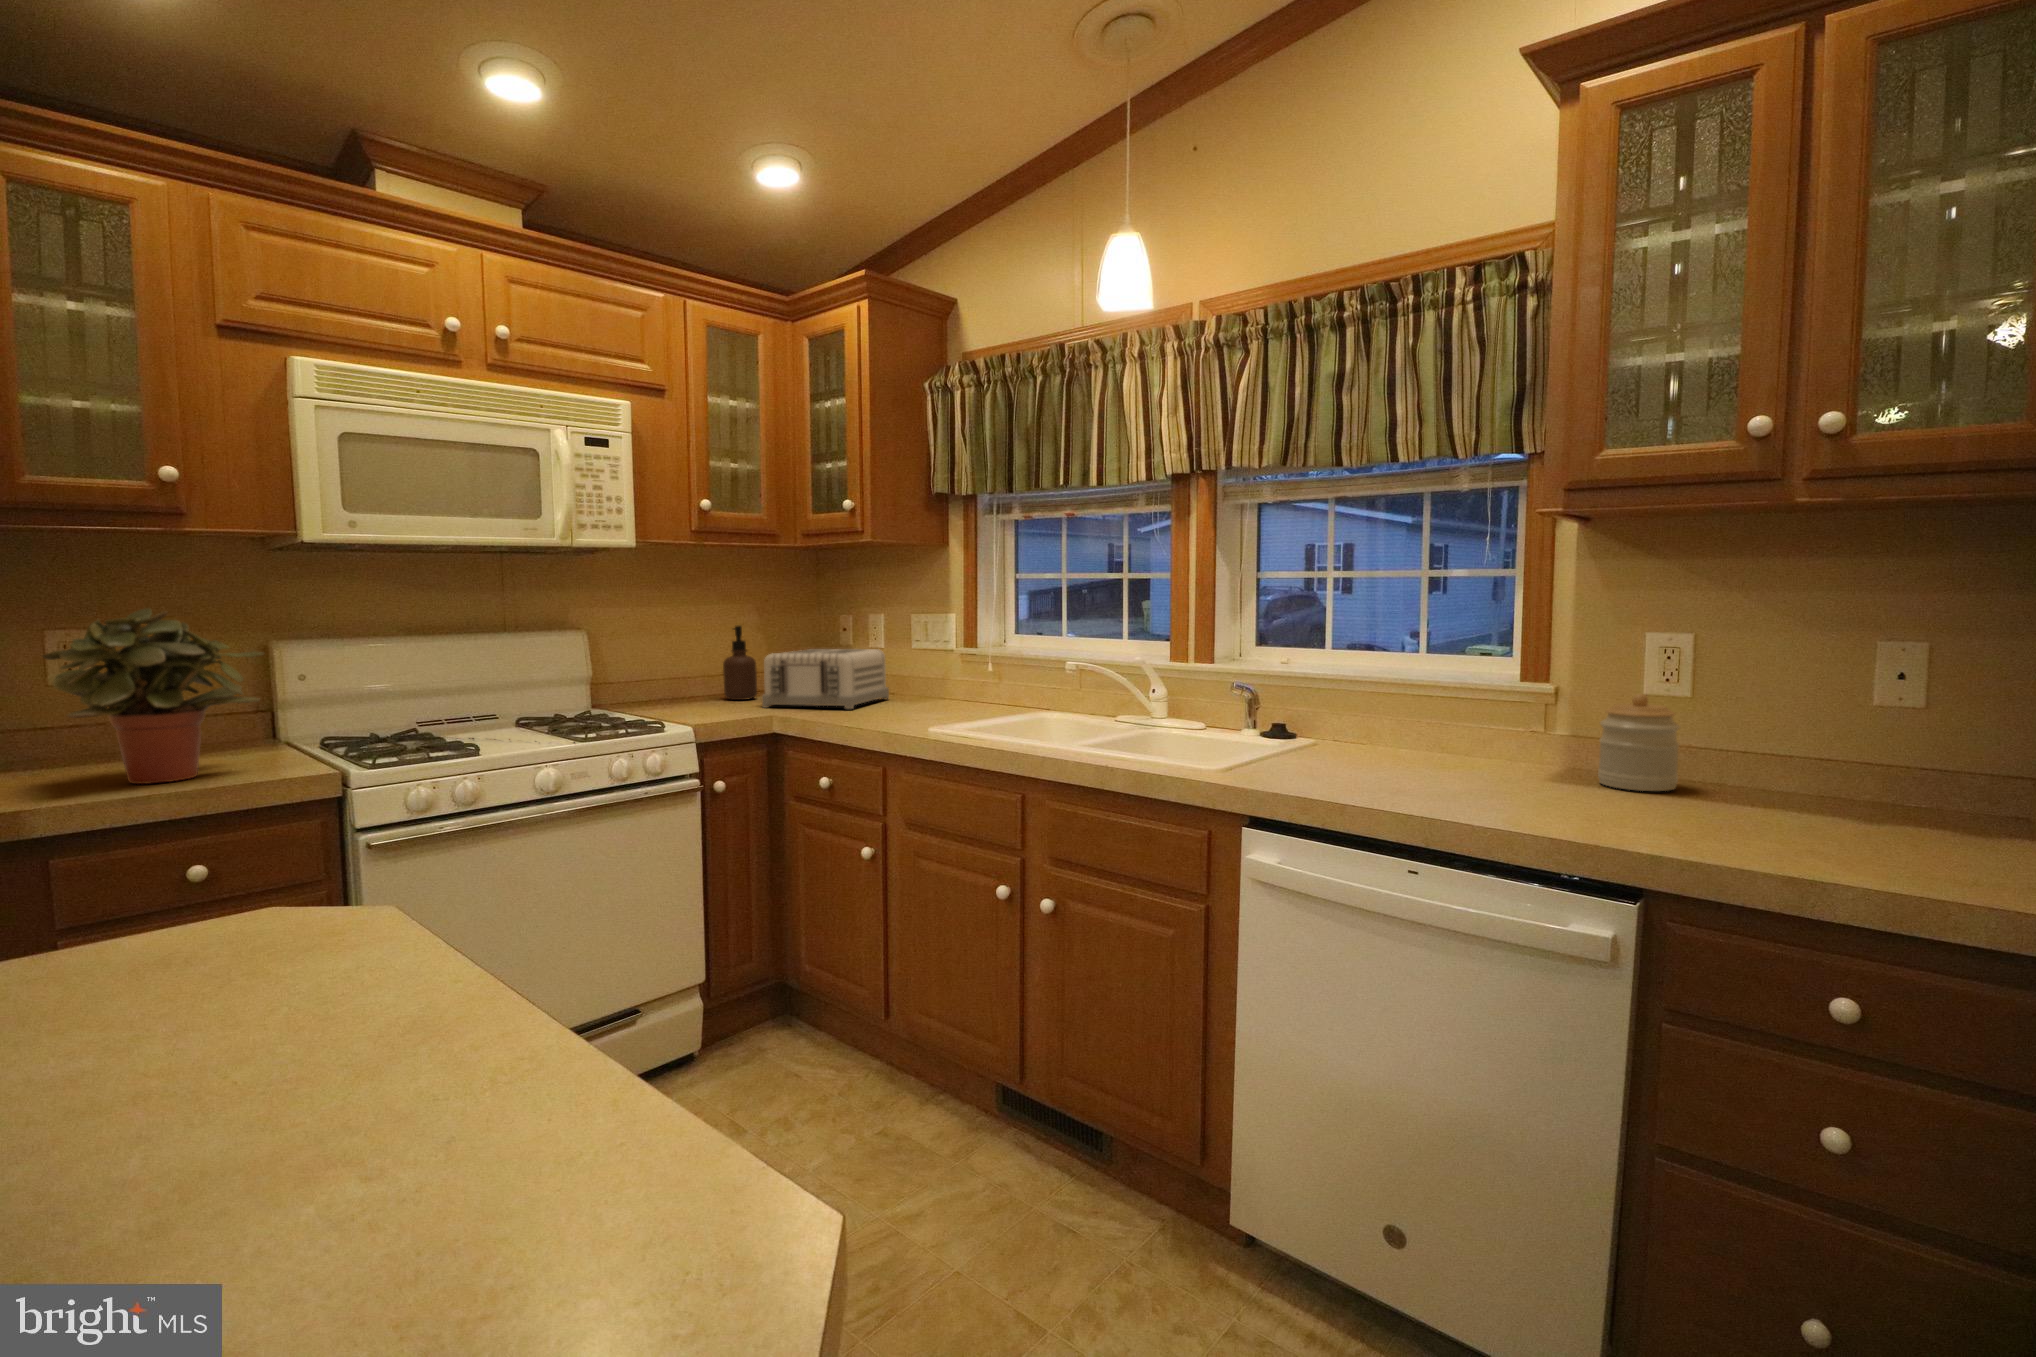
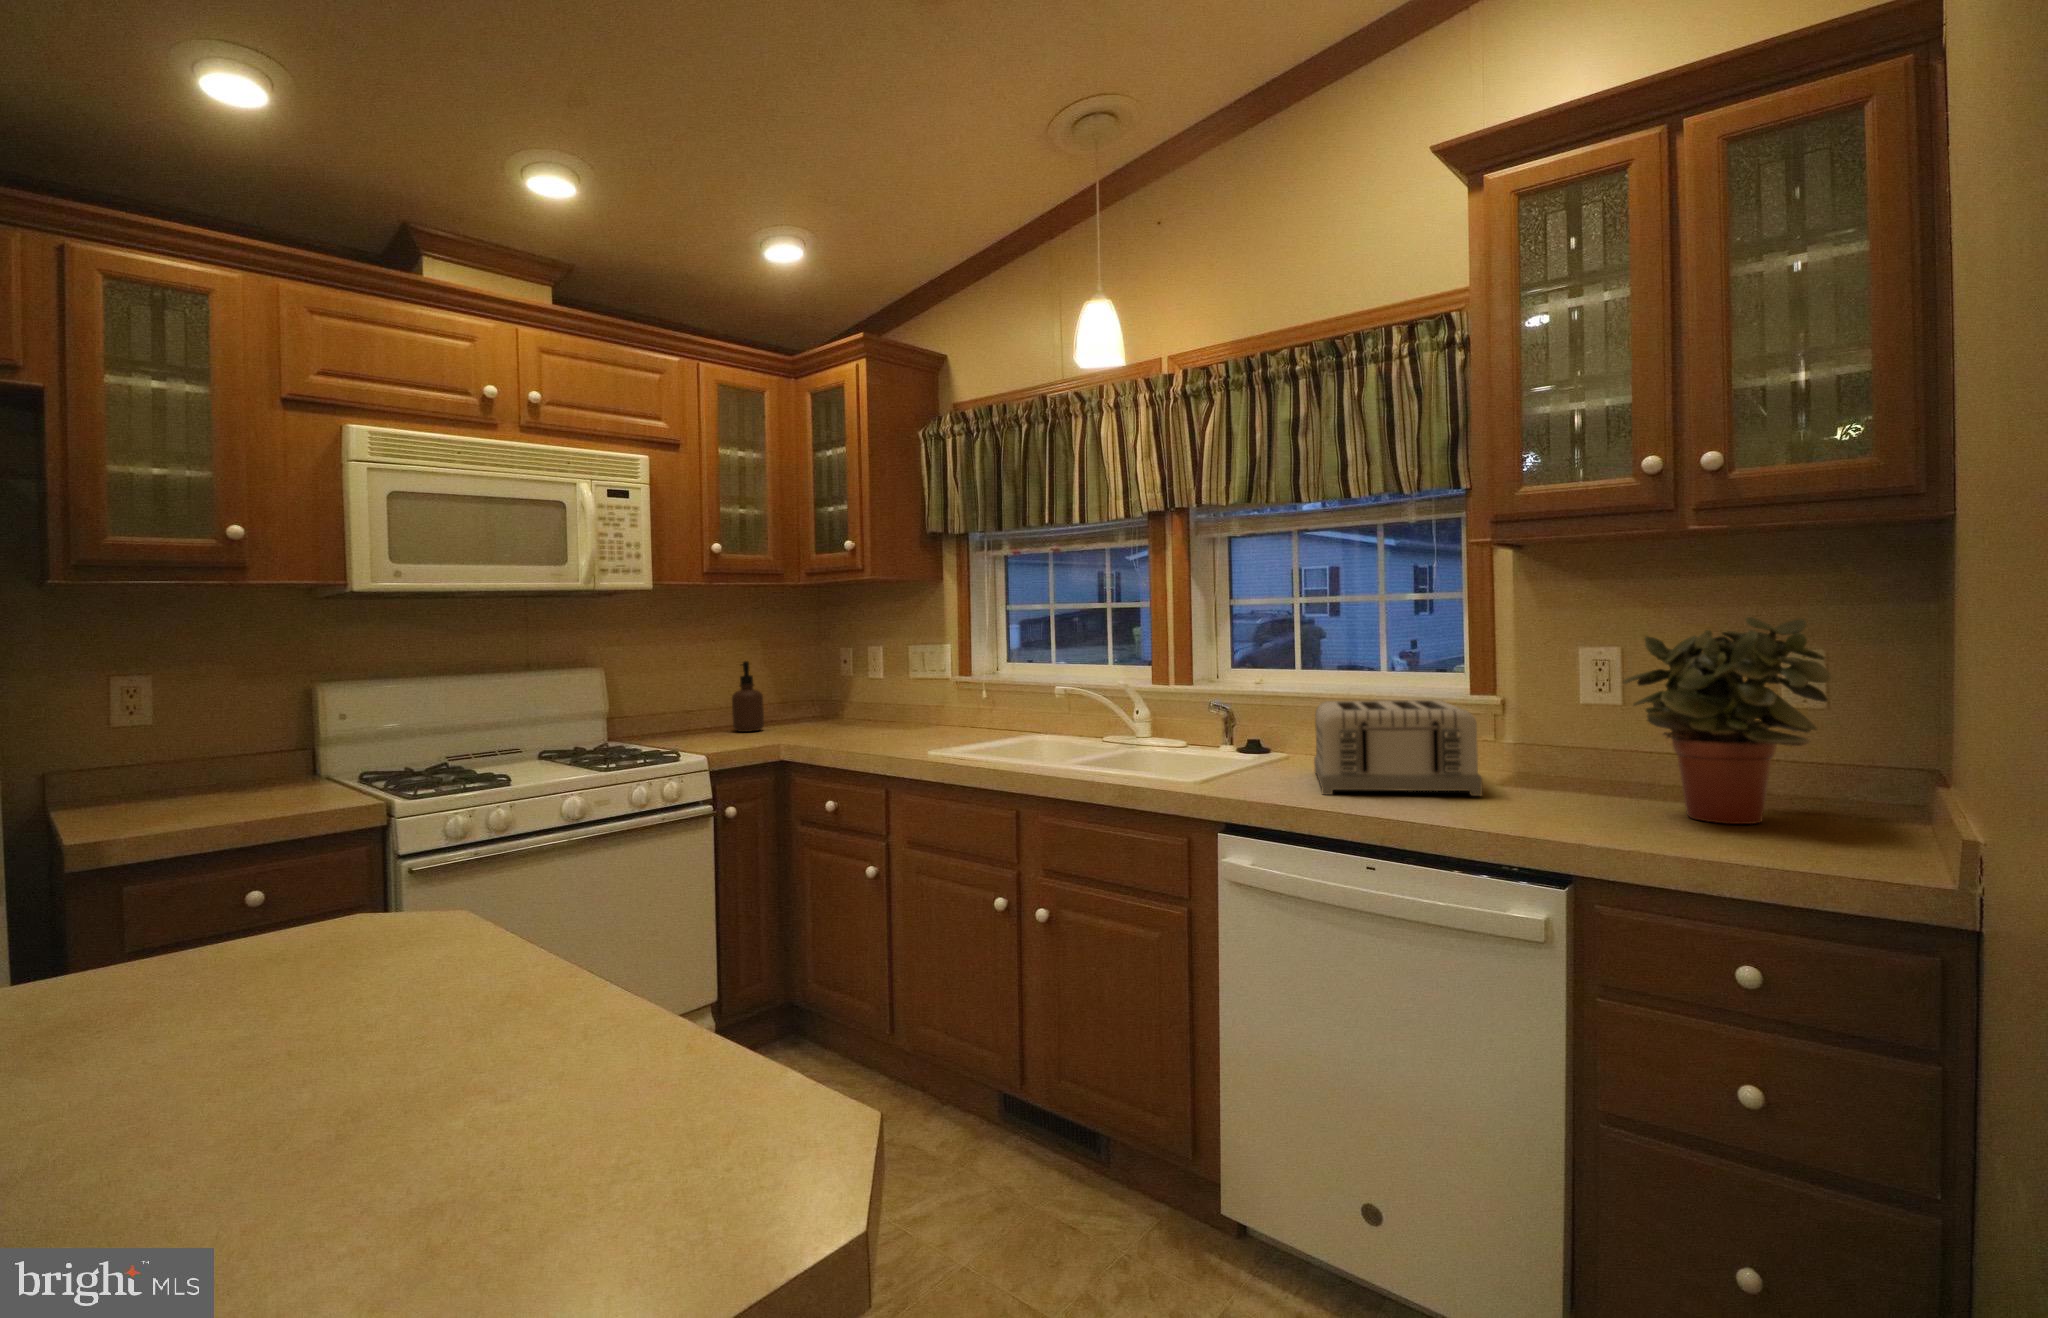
potted plant: present [43,608,264,784] -> present [1623,617,1832,824]
toaster: present [762,649,889,709] -> present [1314,700,1483,796]
jar: present [1598,694,1680,791] -> none [1535,702,1606,790]

